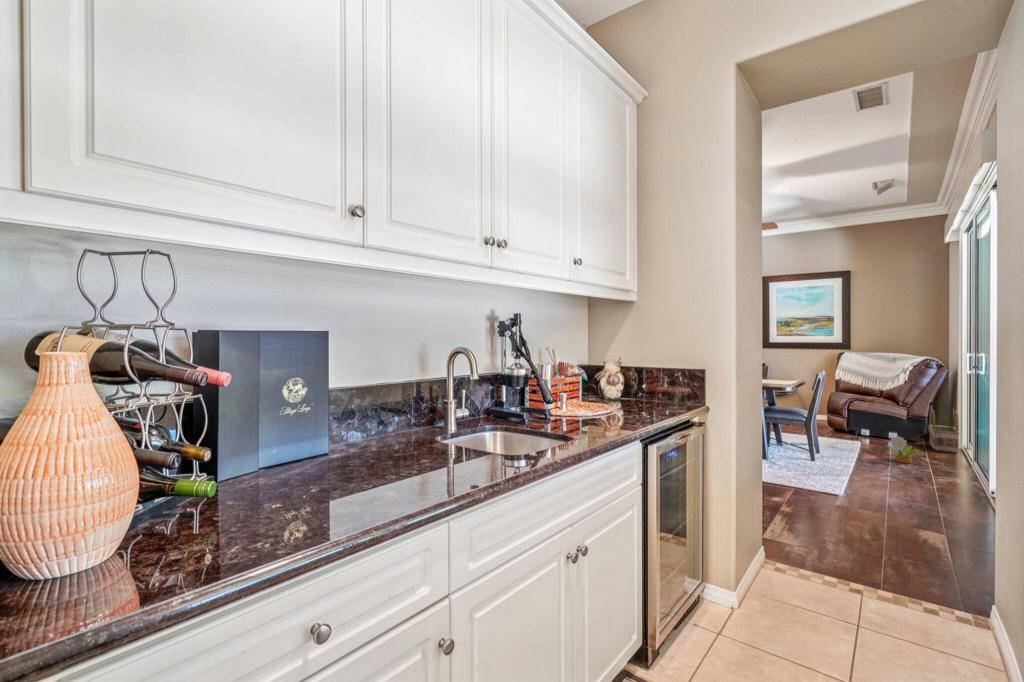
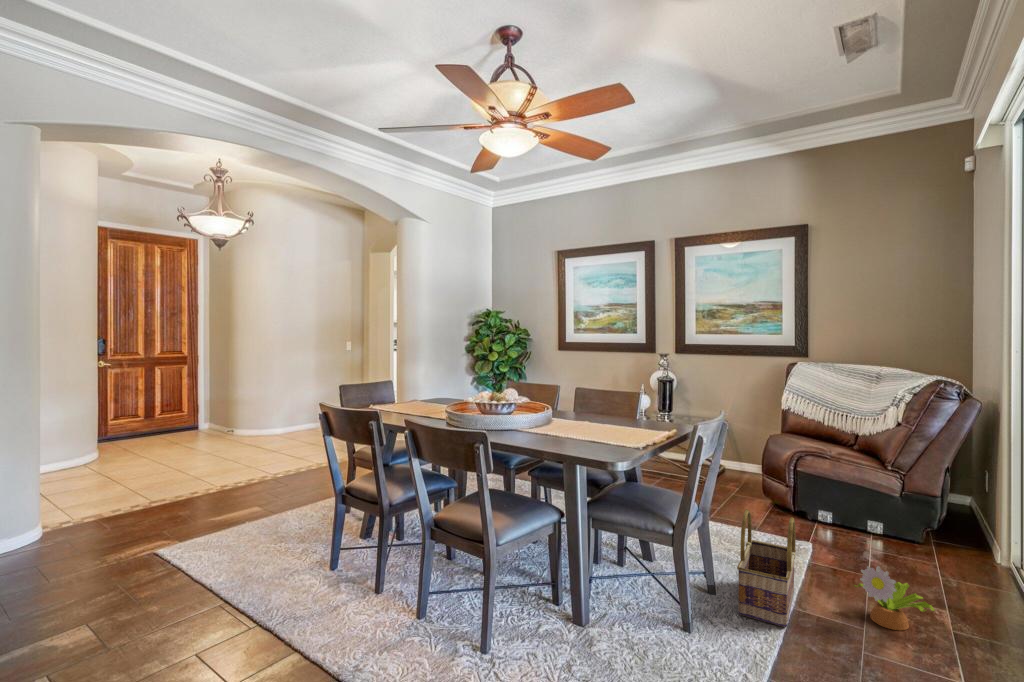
basket: present [929,410,959,453] -> present [737,509,796,627]

